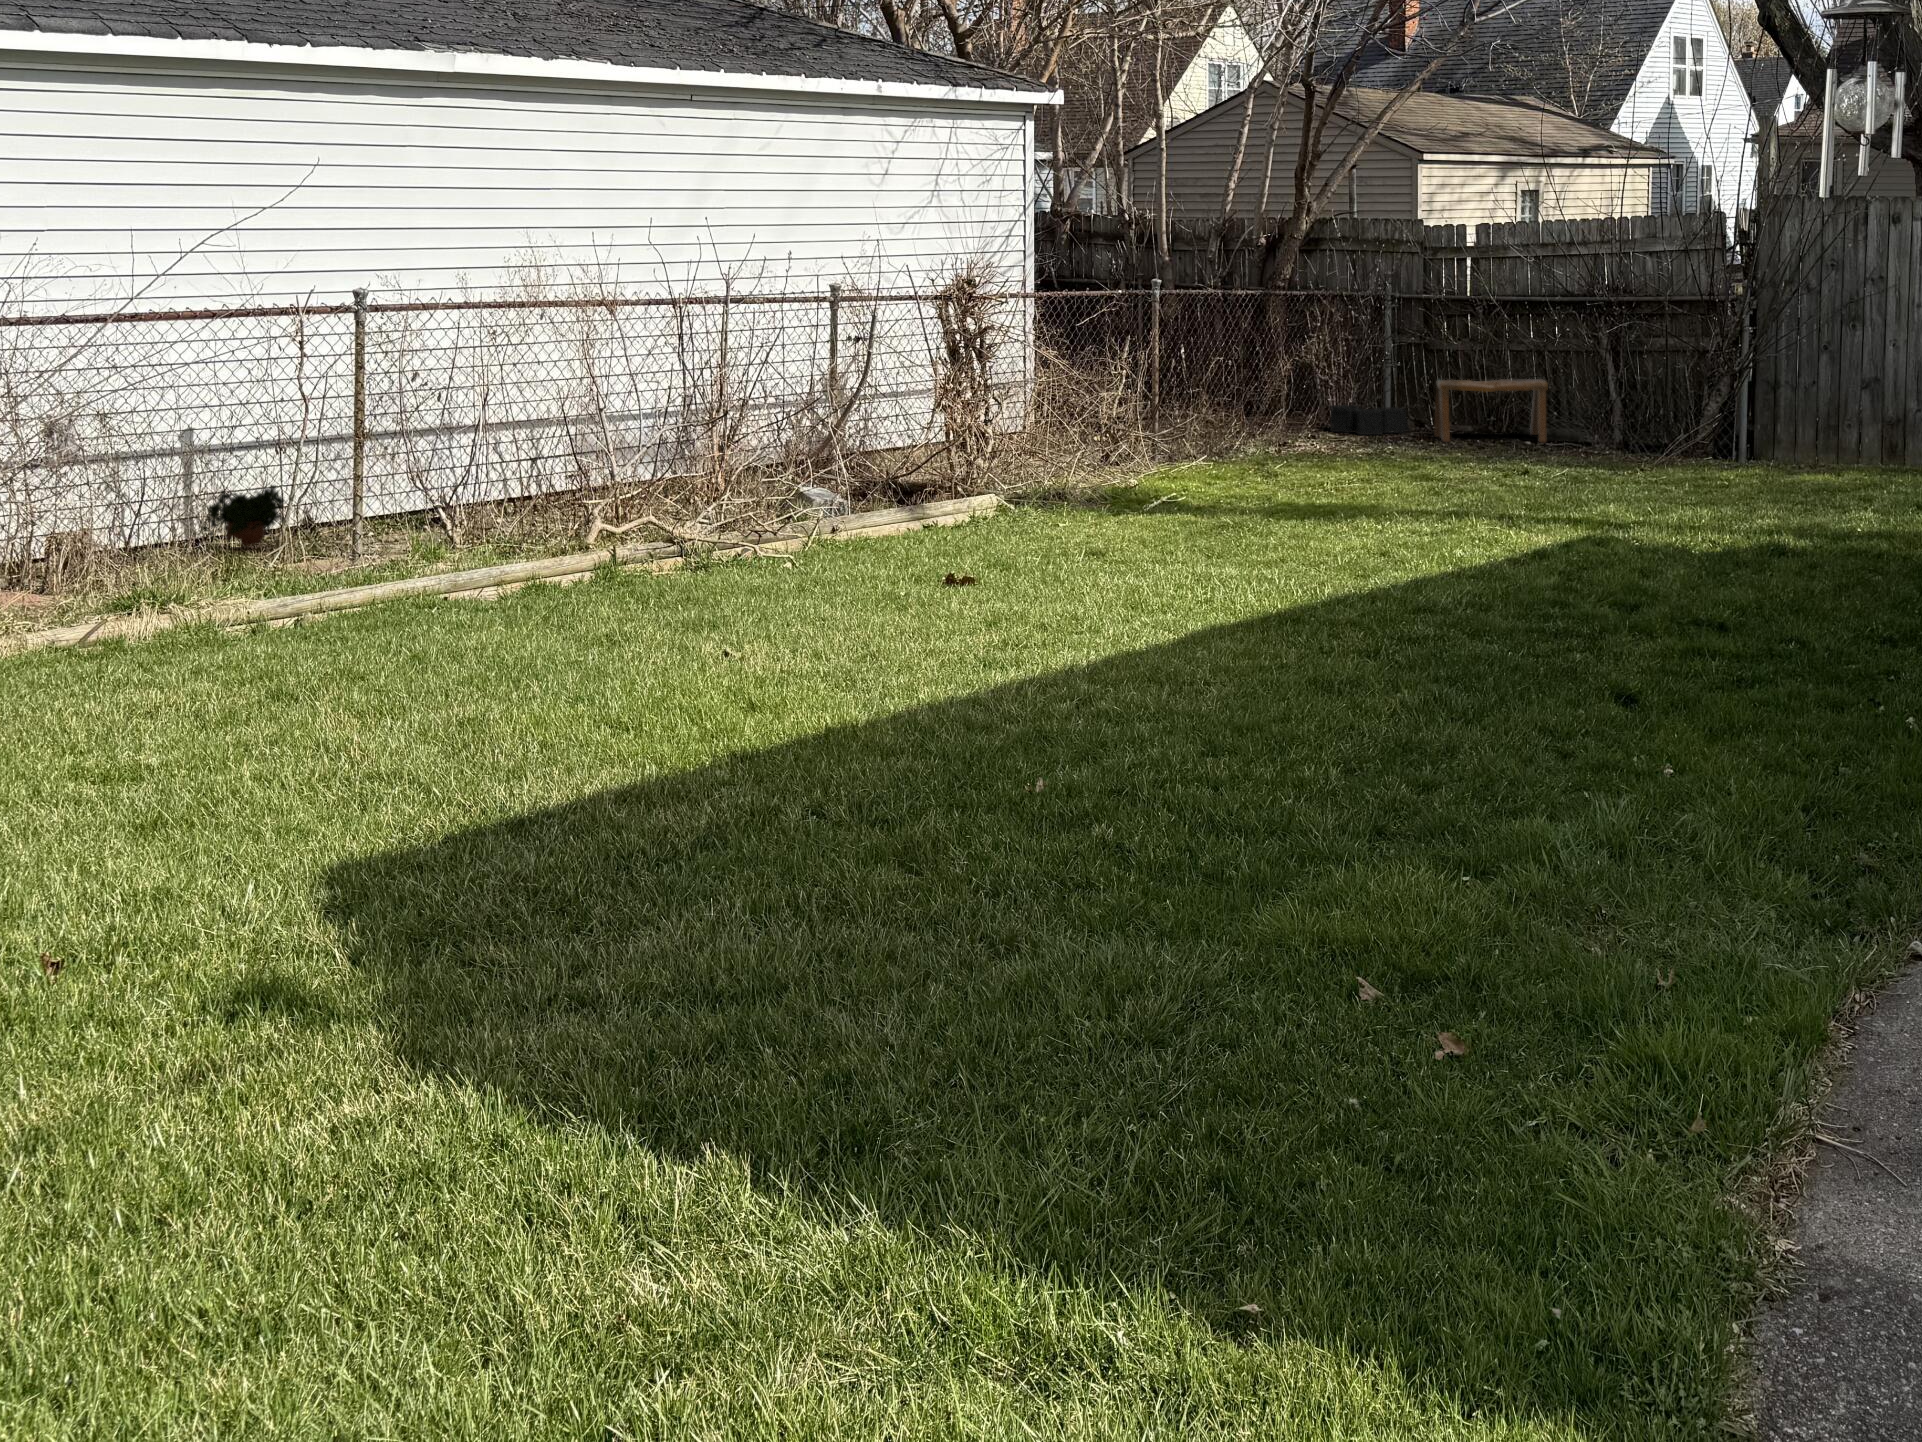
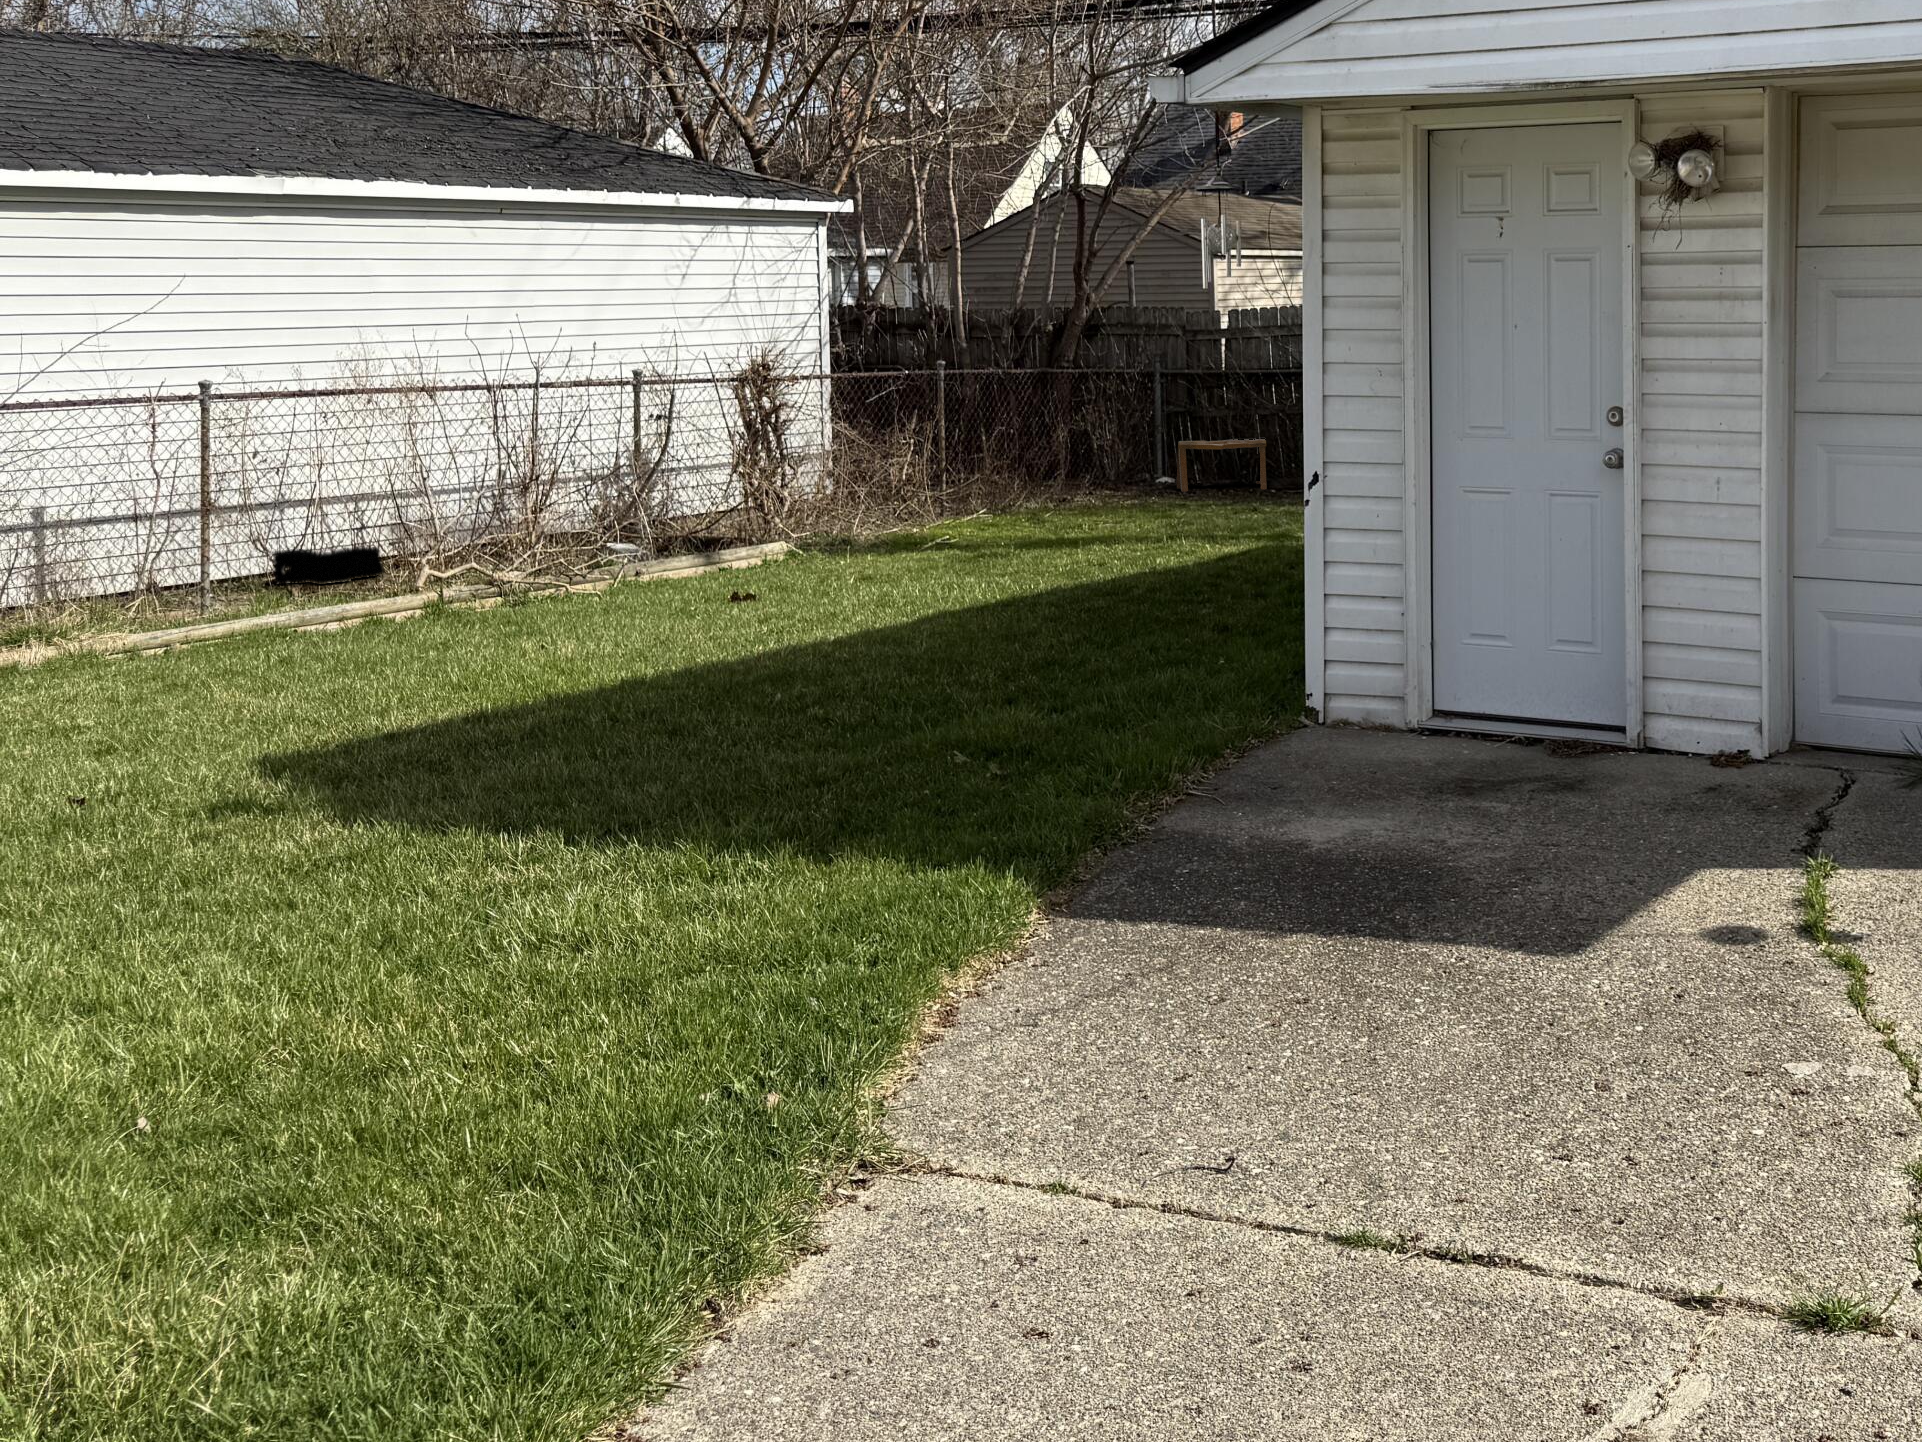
storage bin: present [1329,405,1410,435] -> present [271,546,385,585]
potted plant: present [202,485,285,546] -> none [53,550,137,604]

